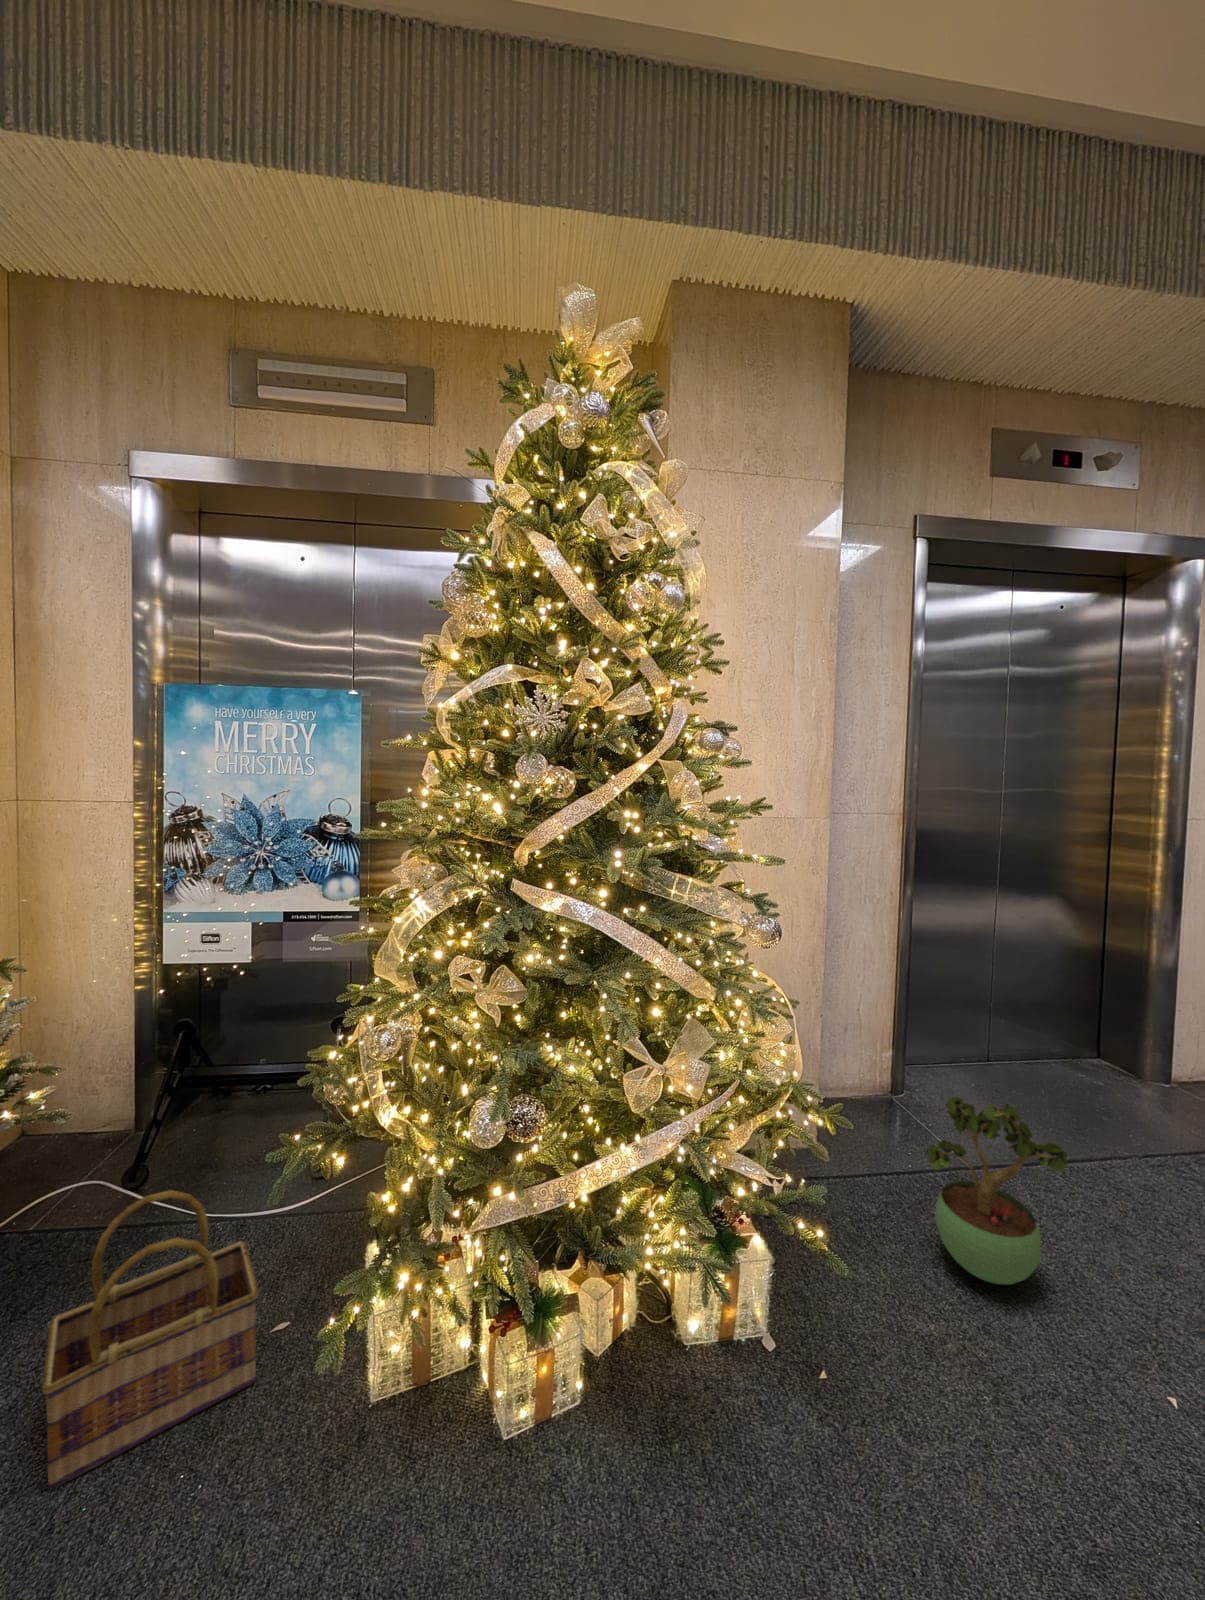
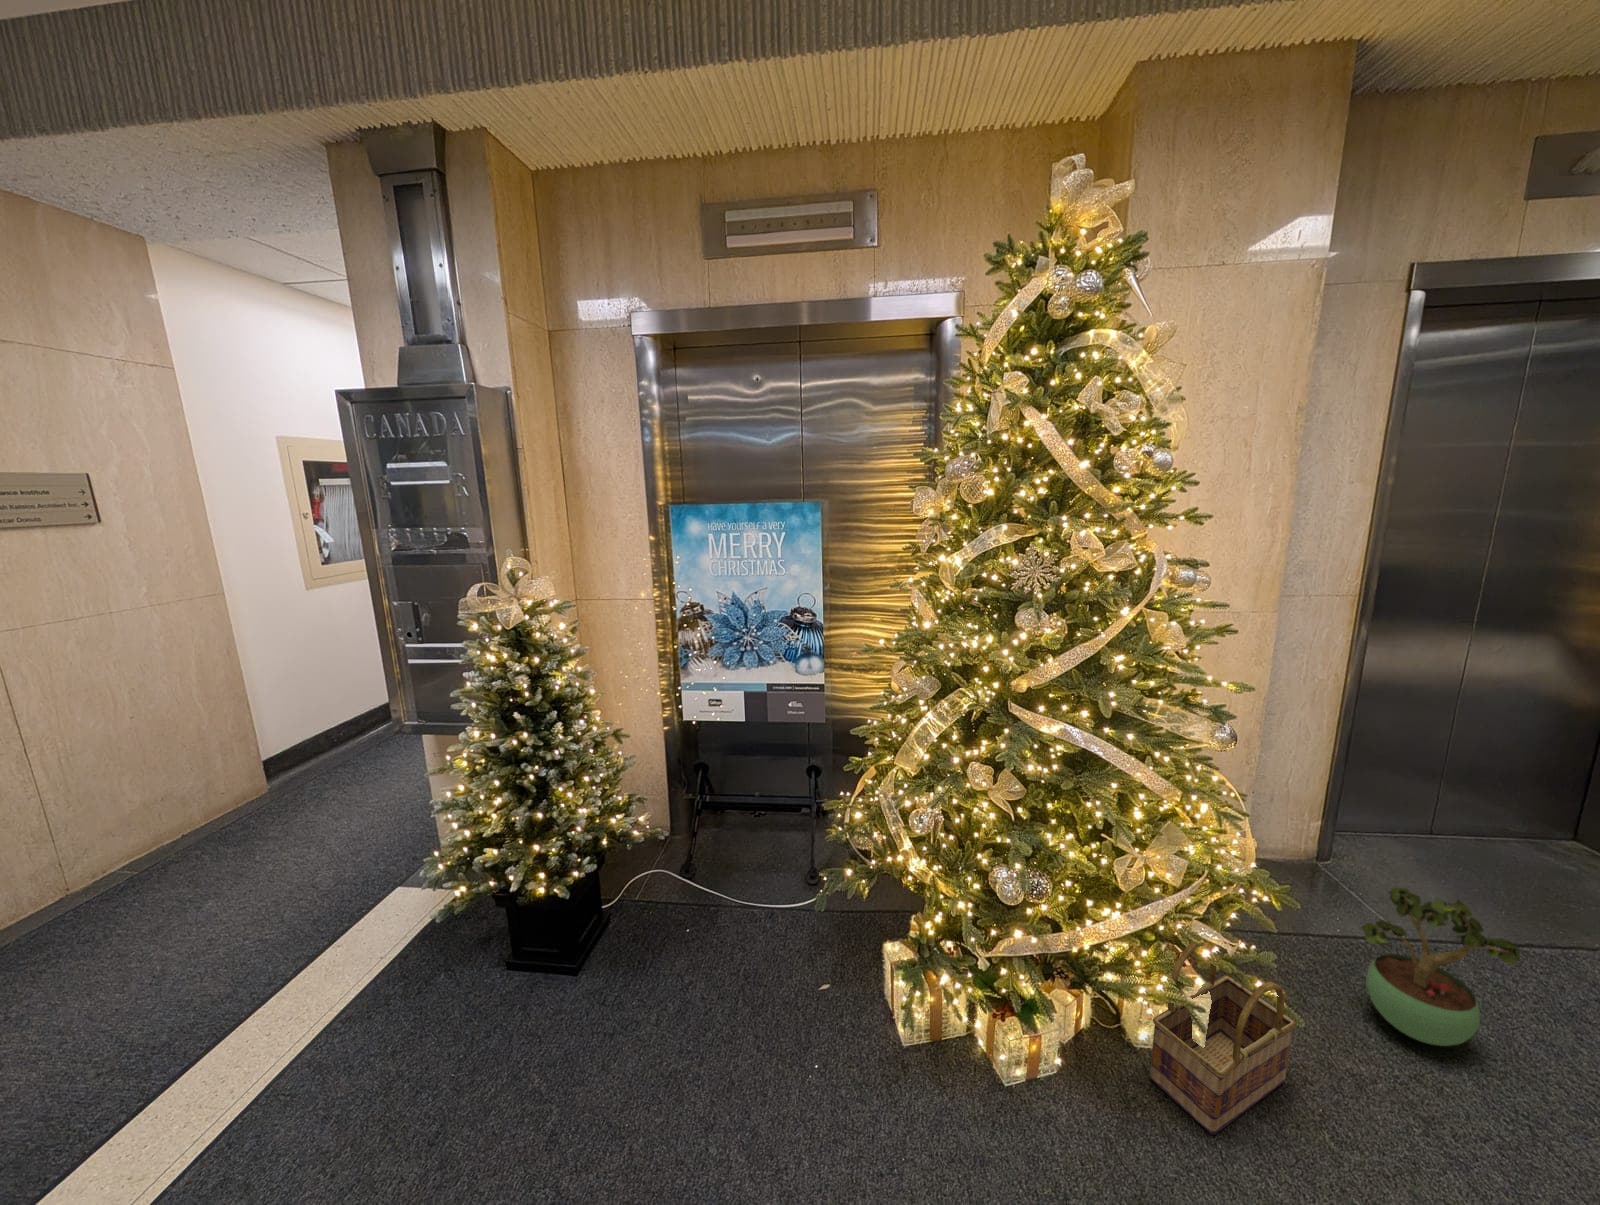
basket: present [42,1190,258,1489] -> present [1150,941,1296,1135]

